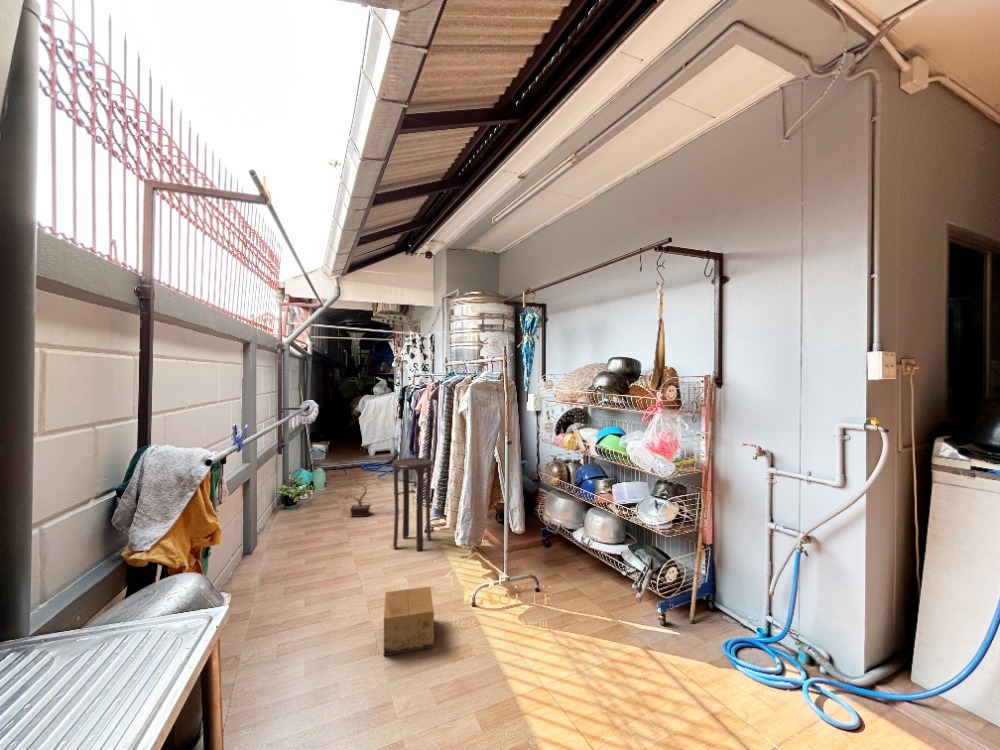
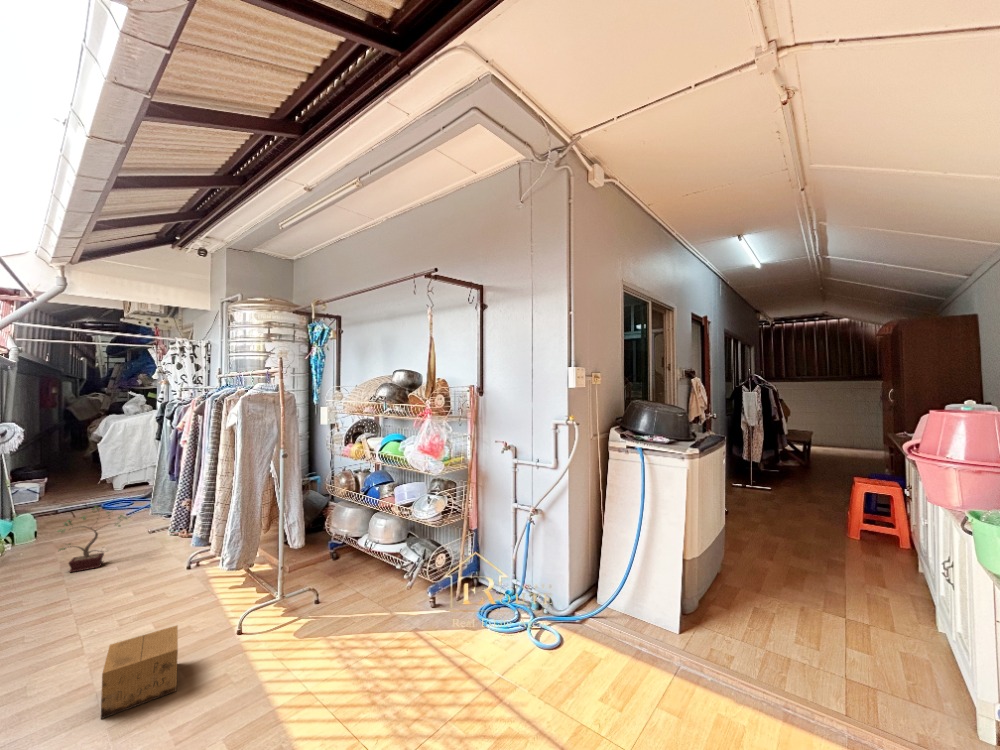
stool: present [392,458,433,551] -> none [134,484,197,598]

